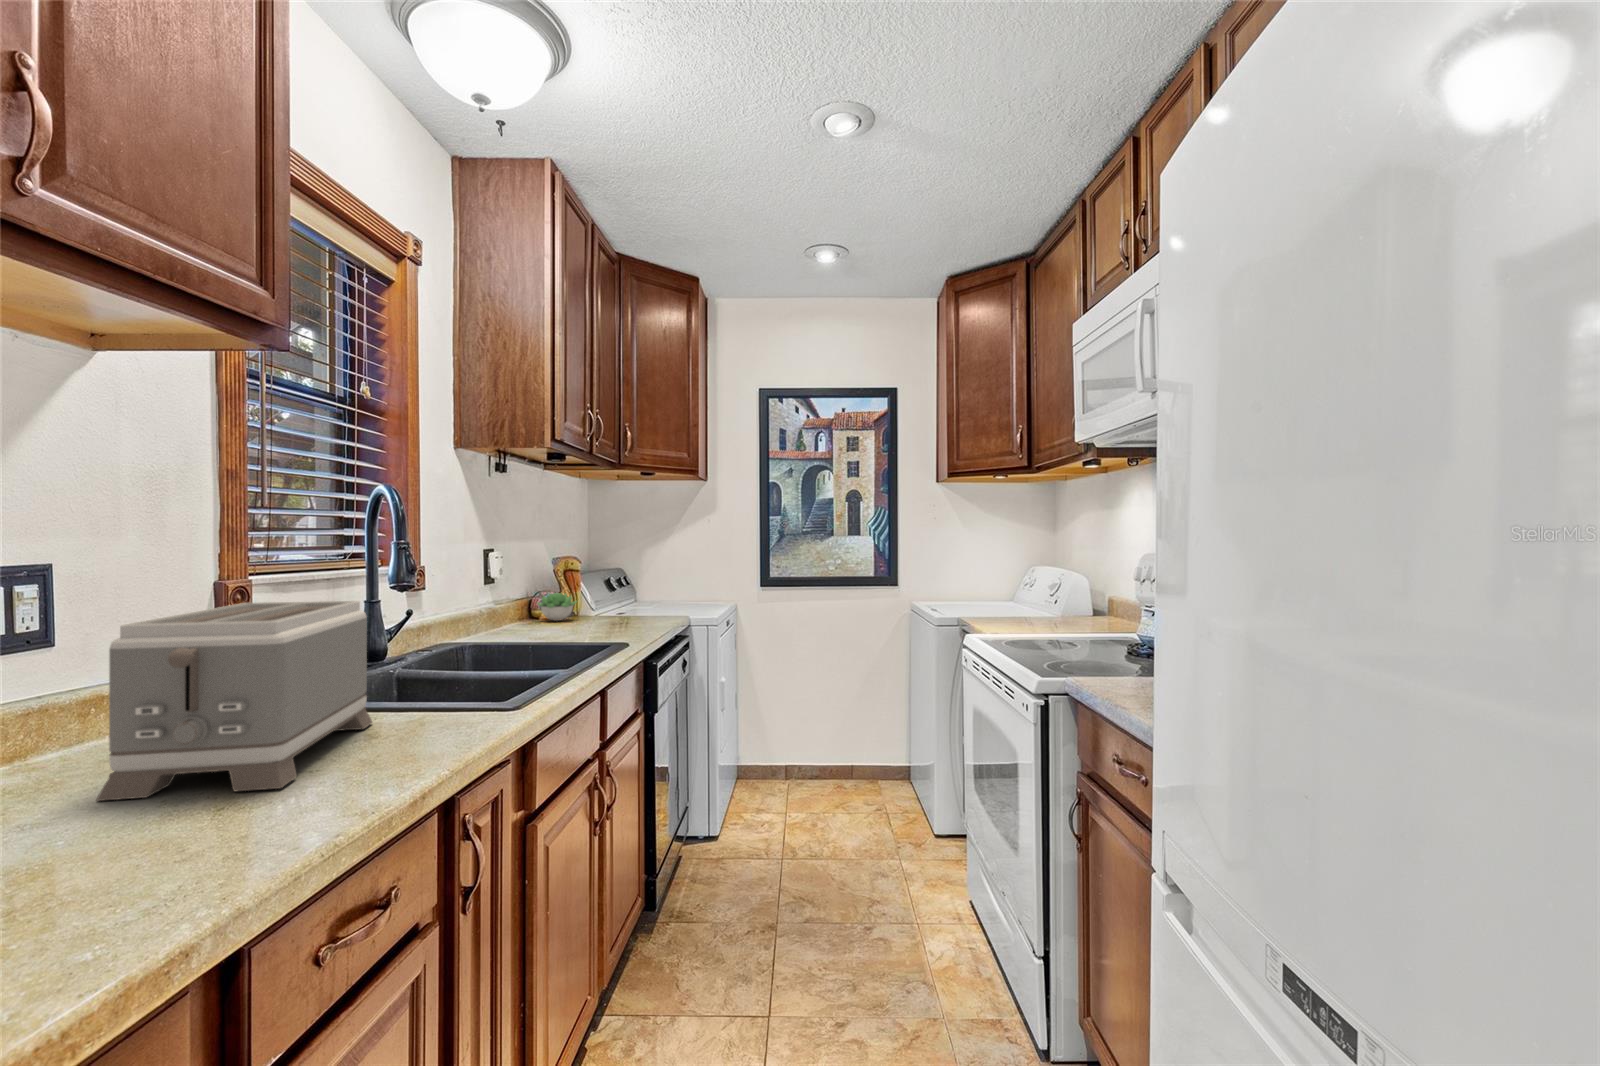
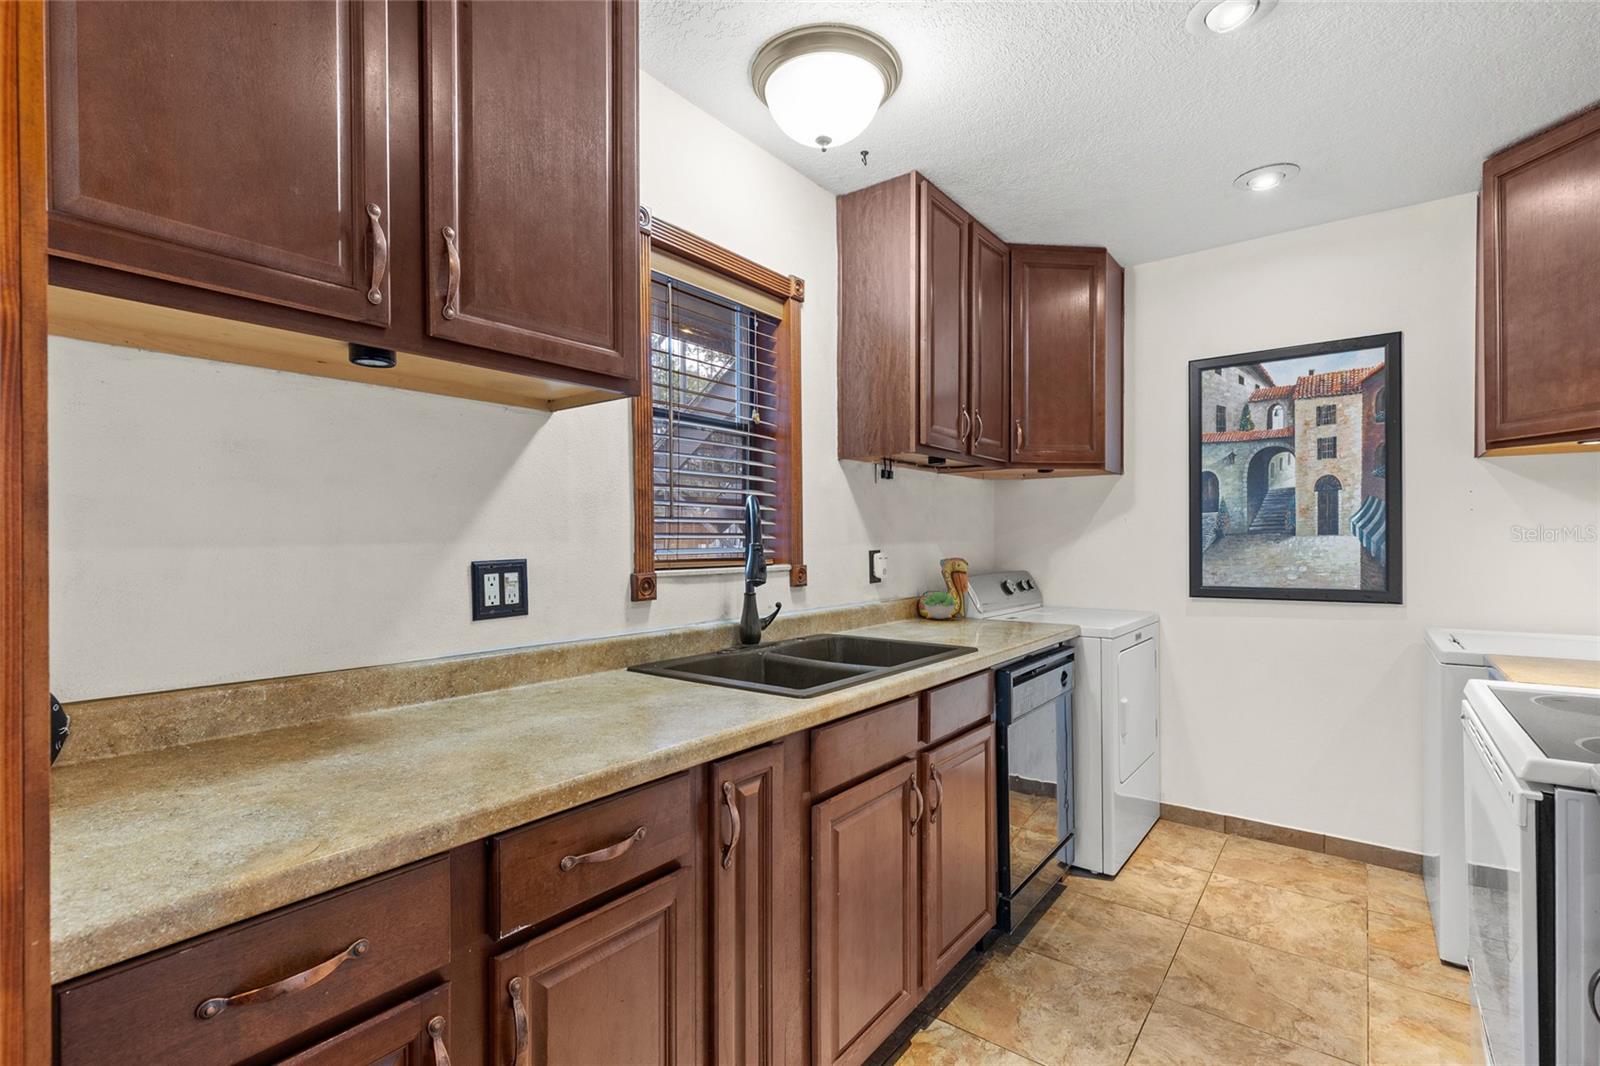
toaster: present [96,601,372,801] -> none [506,590,698,733]

